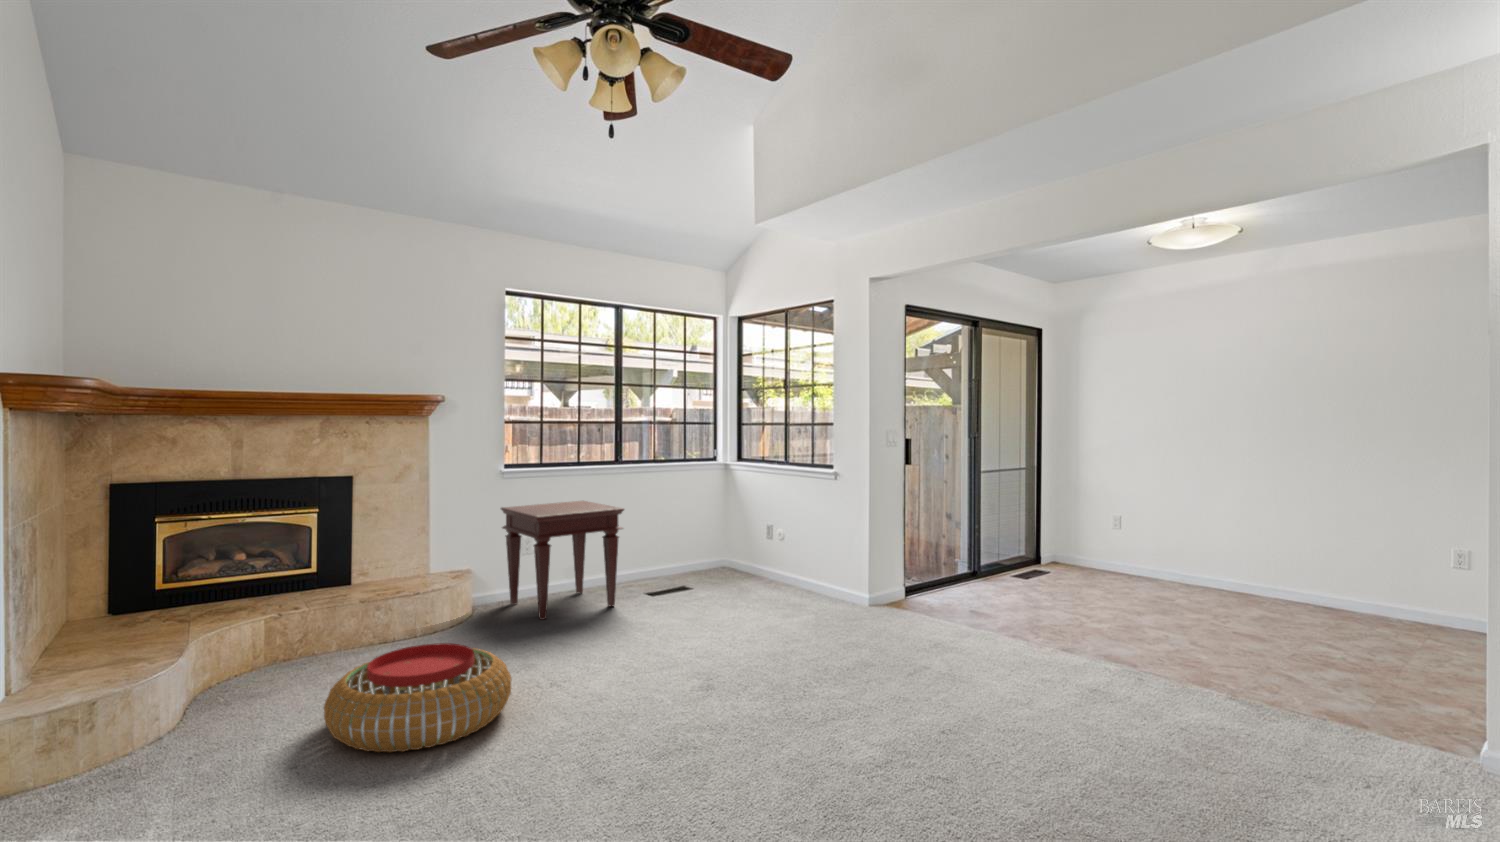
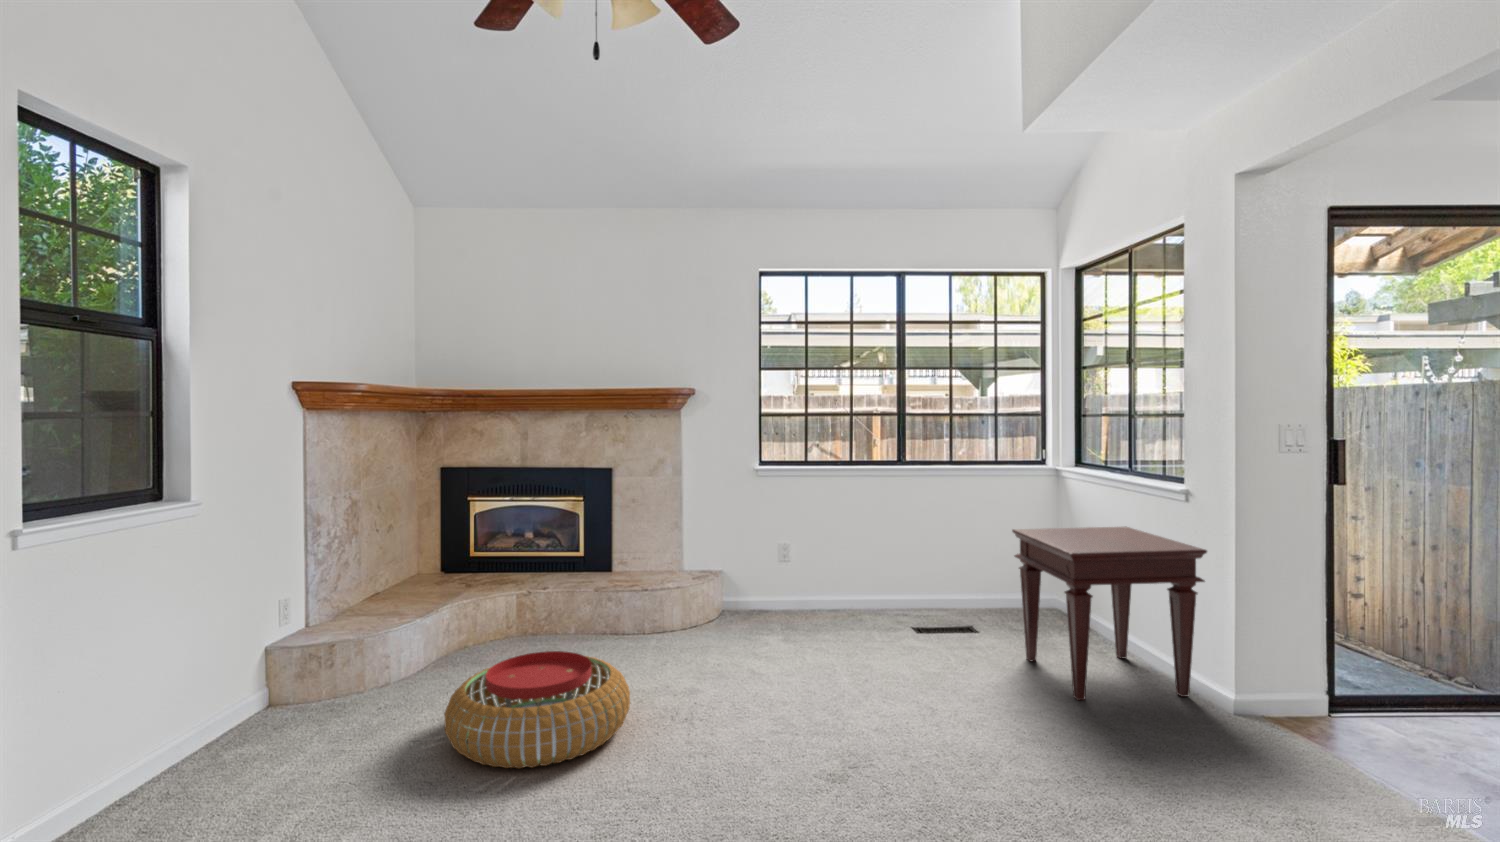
side table: present [501,501,624,620] -> present [1012,527,1207,700]

